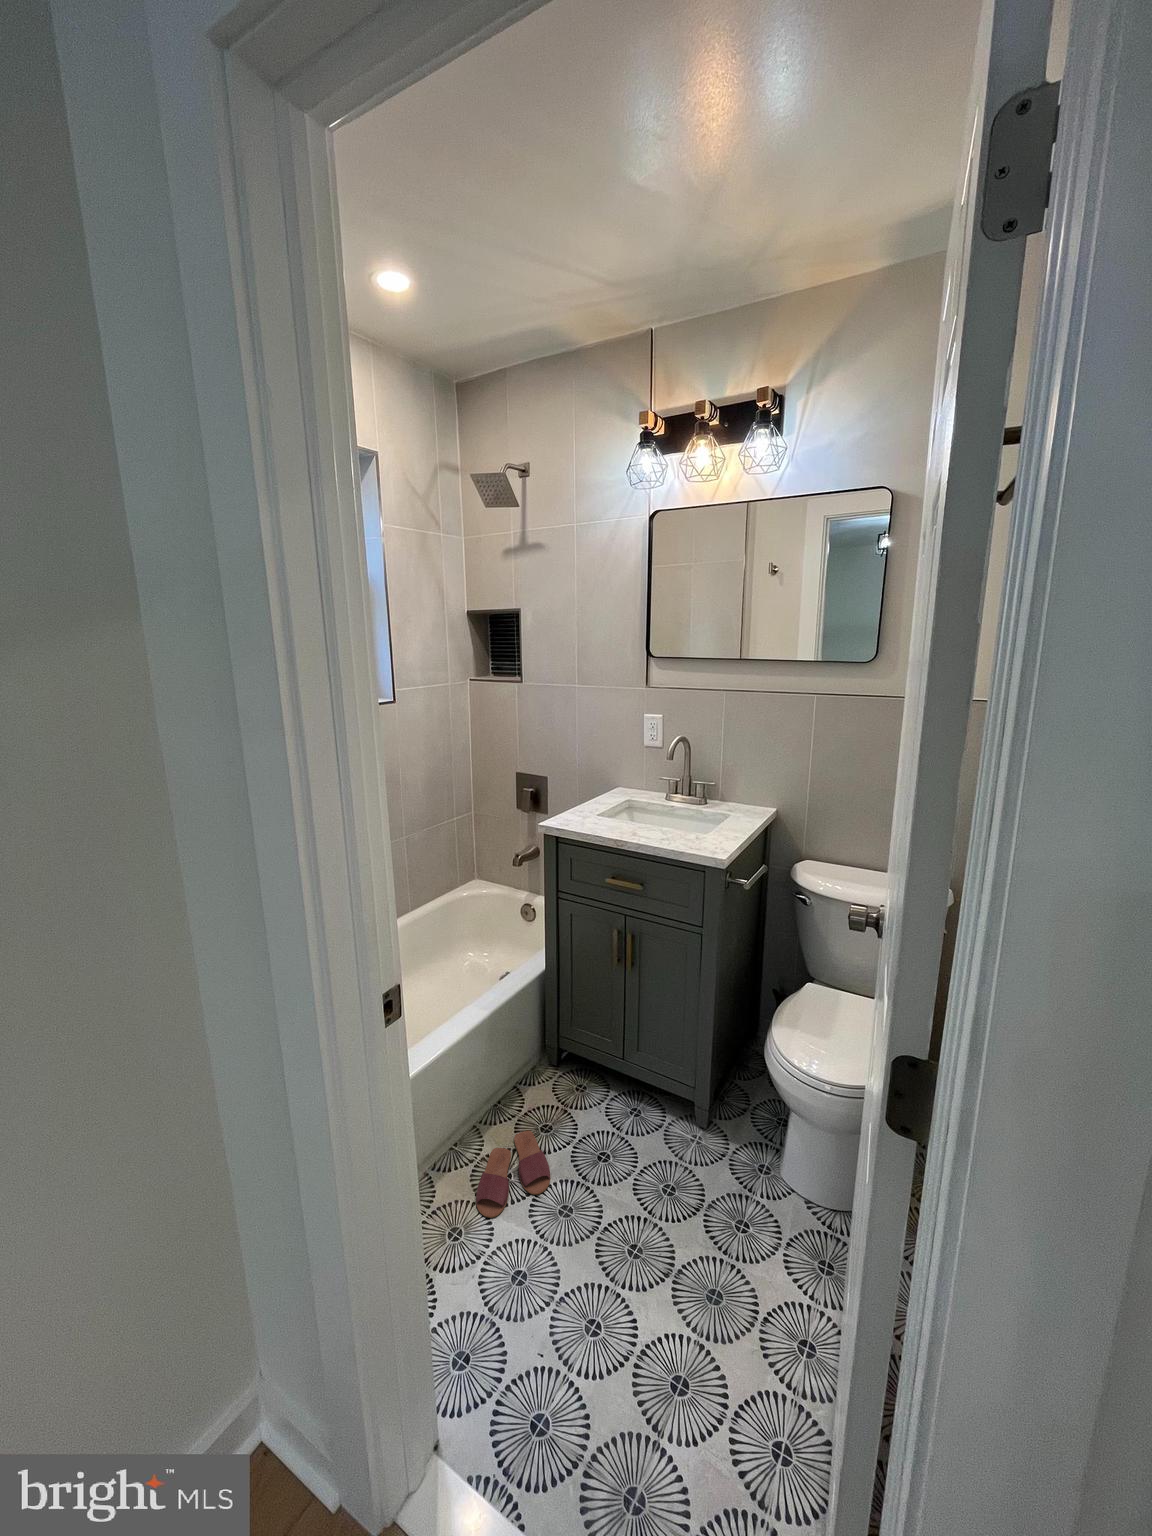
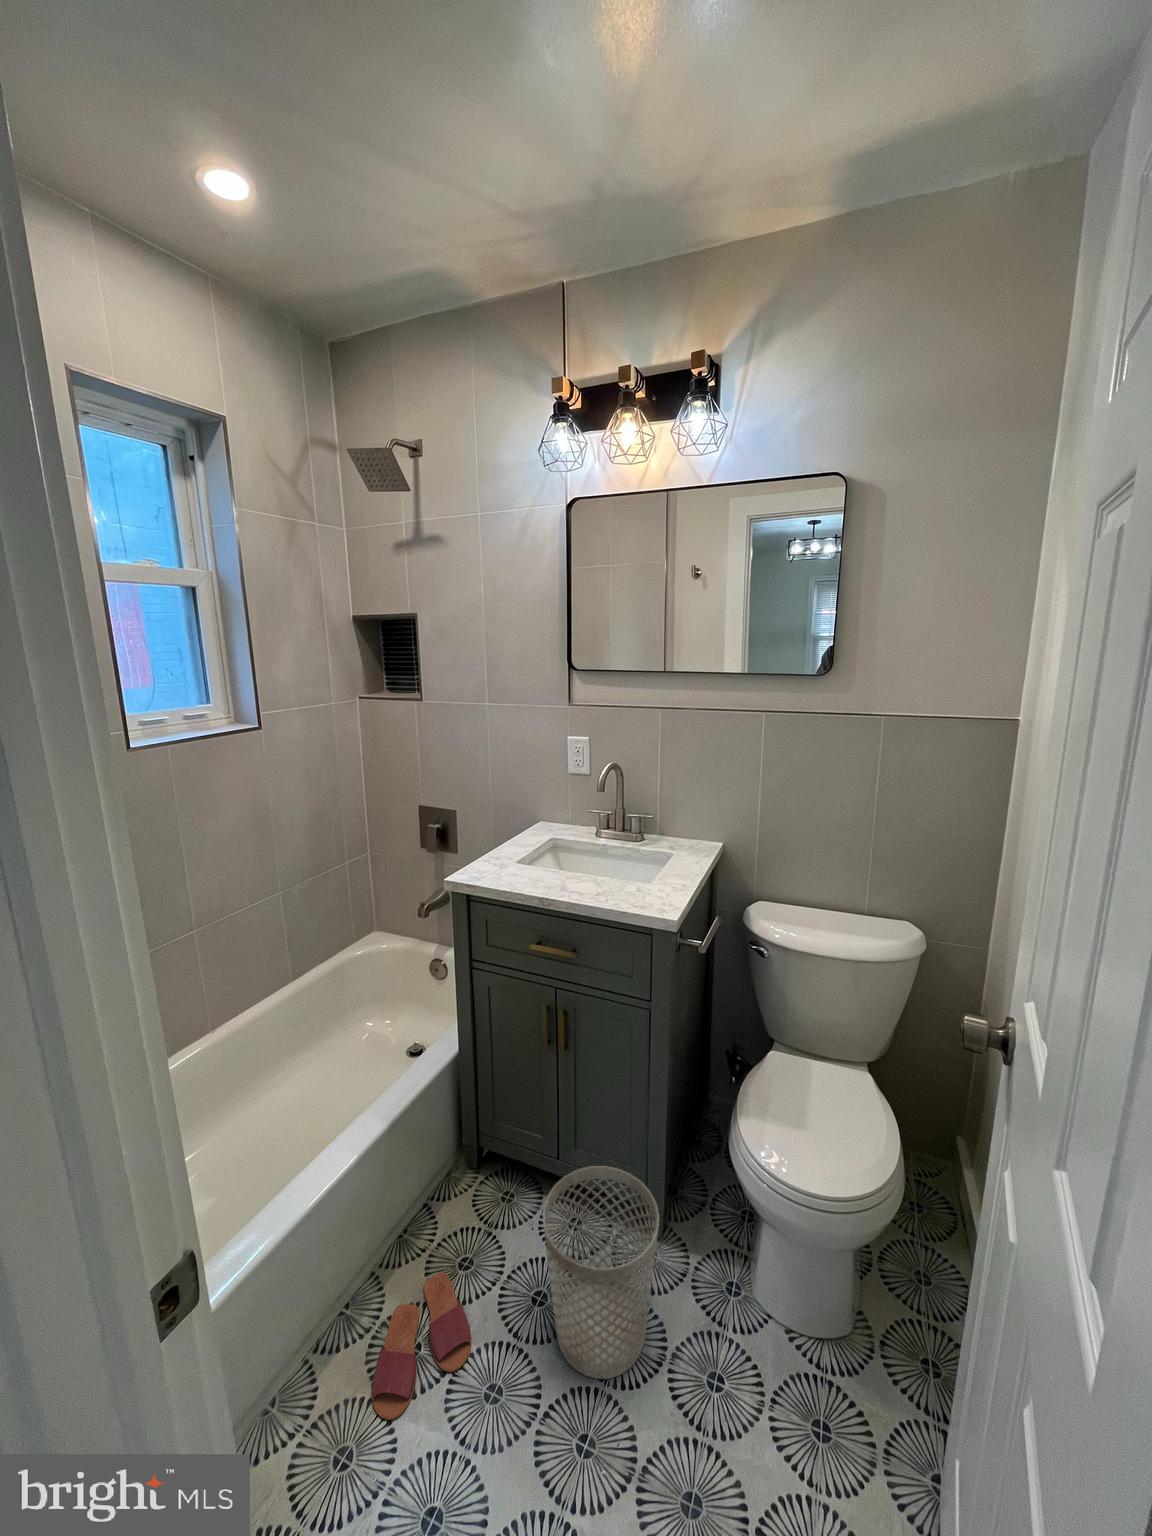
wastebasket: none [609,1056,702,1214] -> present [543,1166,659,1379]

